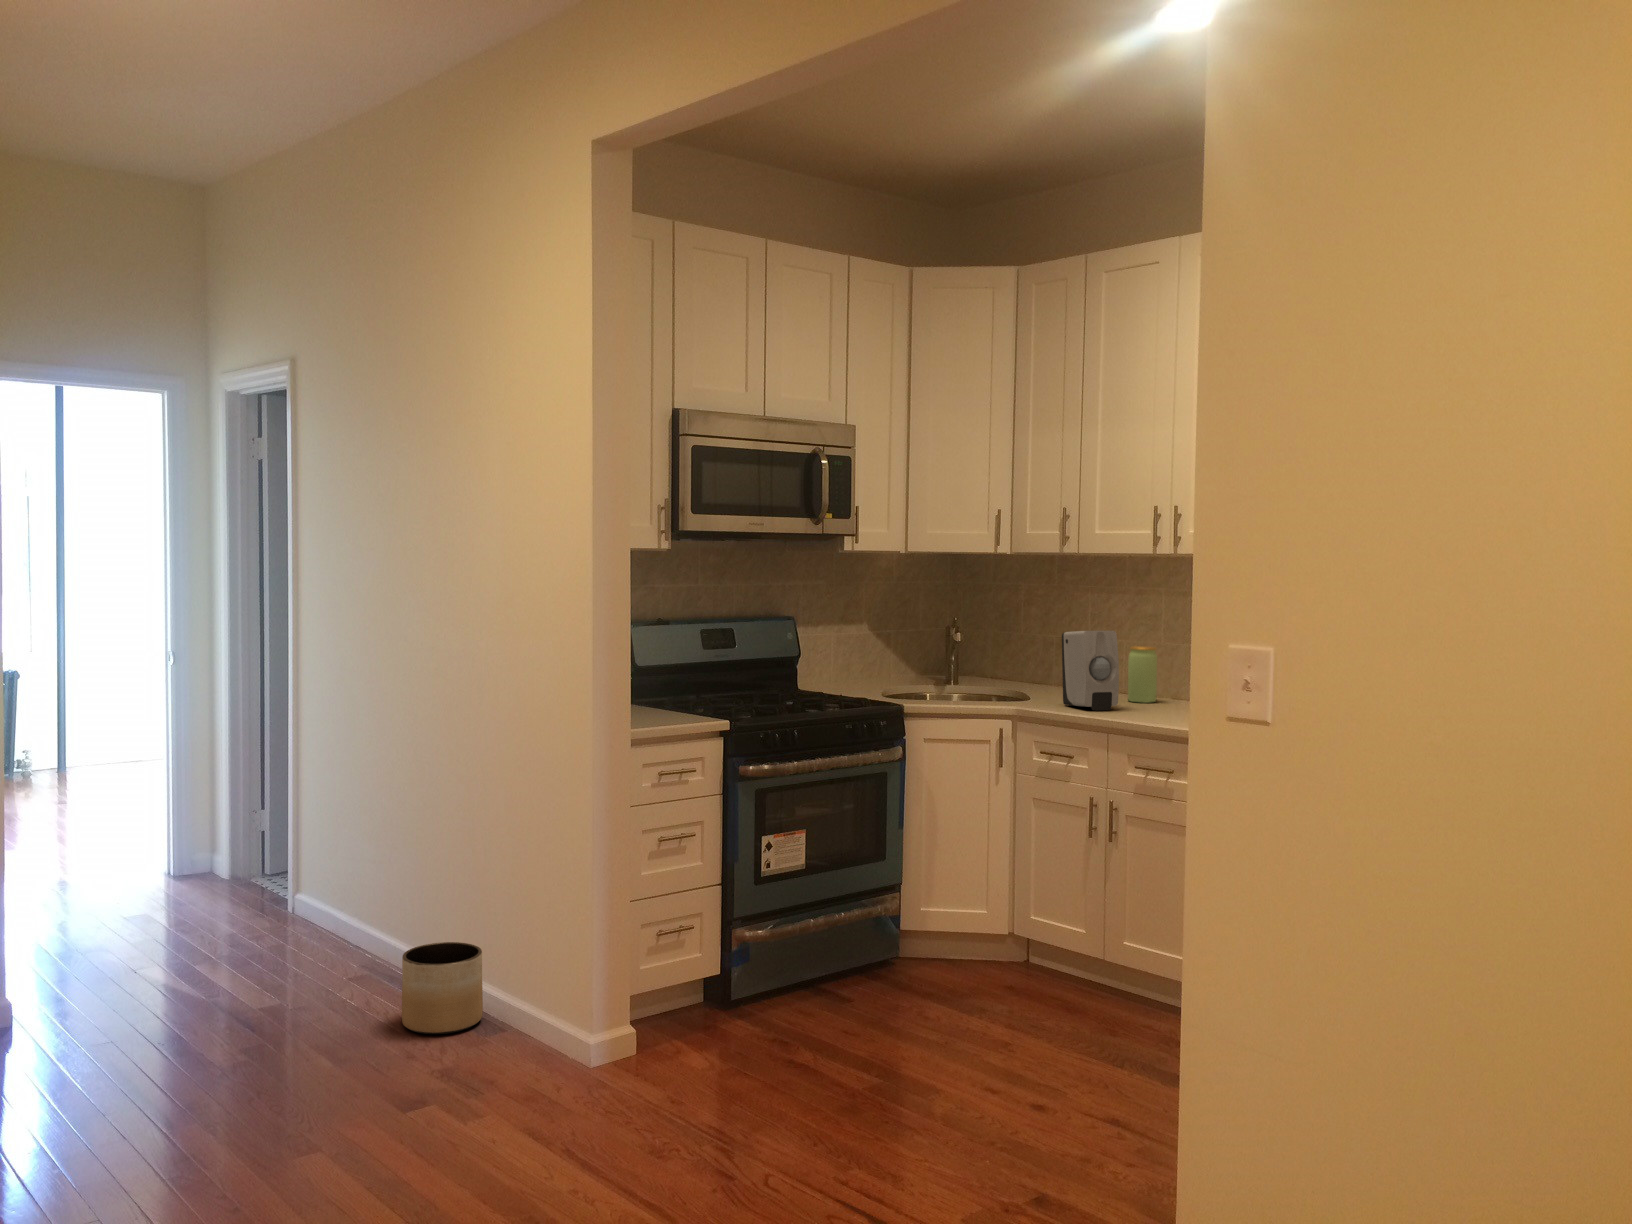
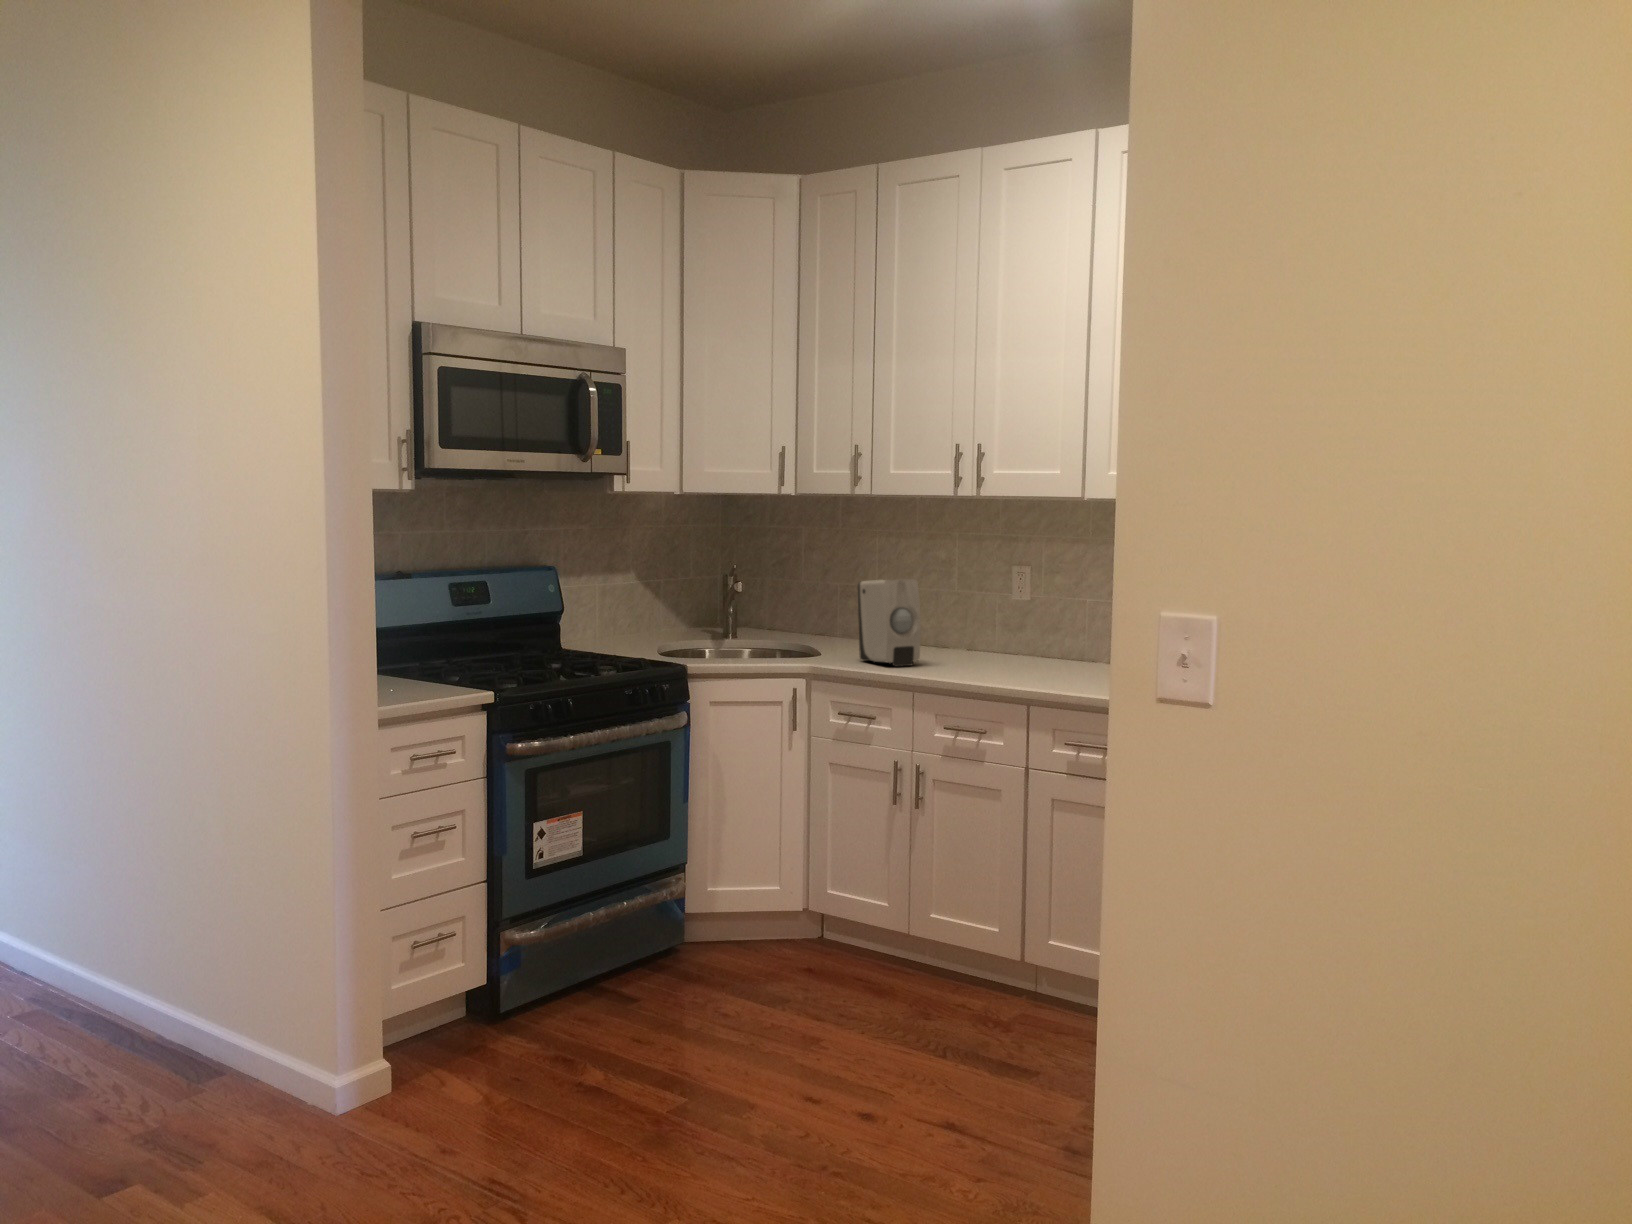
jar: present [1128,646,1157,703] -> none [924,595,955,655]
planter: present [402,942,483,1034] -> none [87,970,195,1086]

